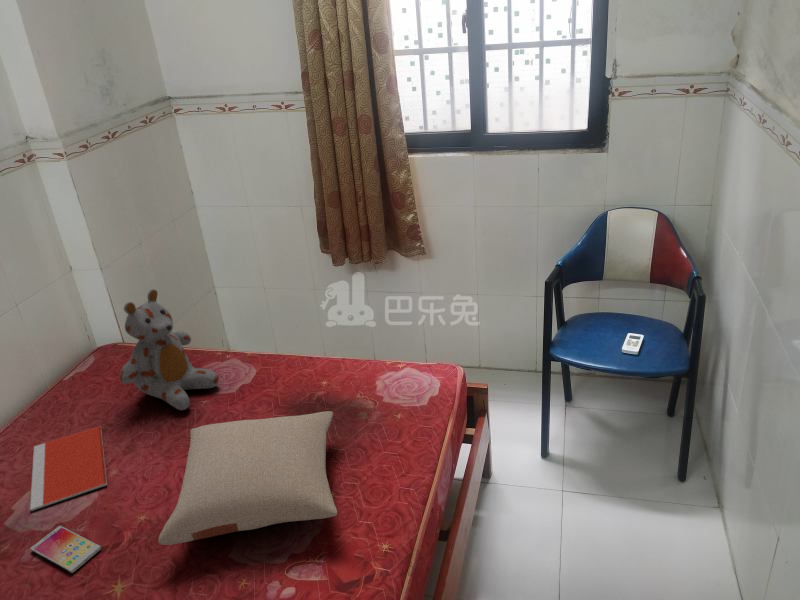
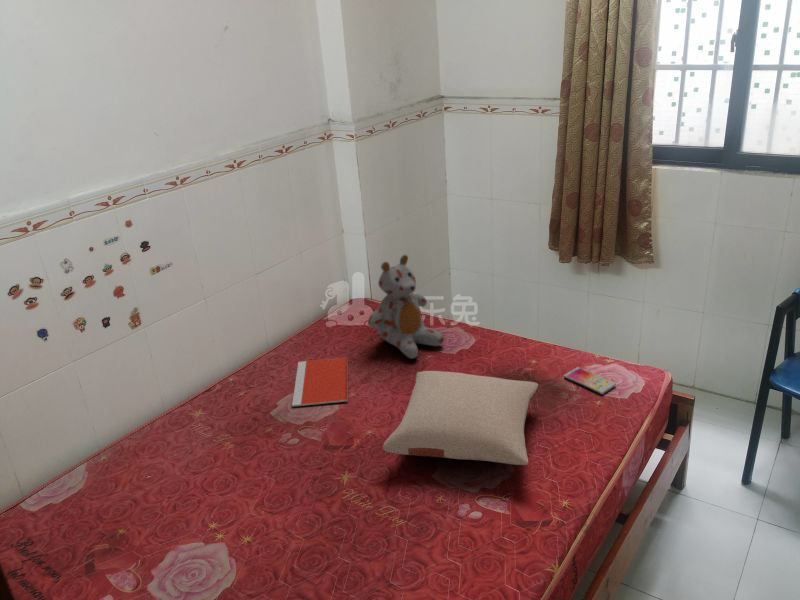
smartphone: present [30,526,101,573] -> present [564,367,616,394]

